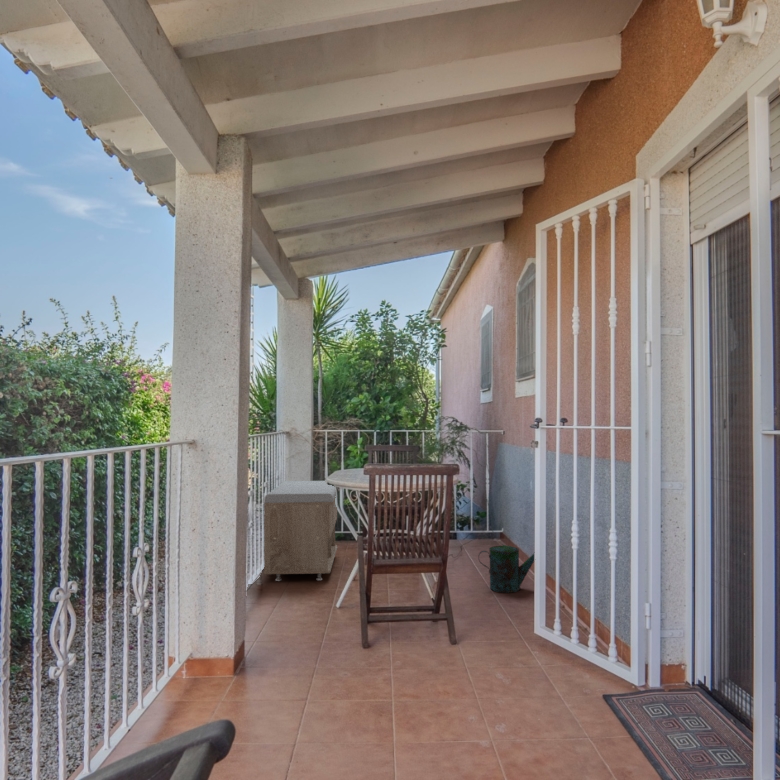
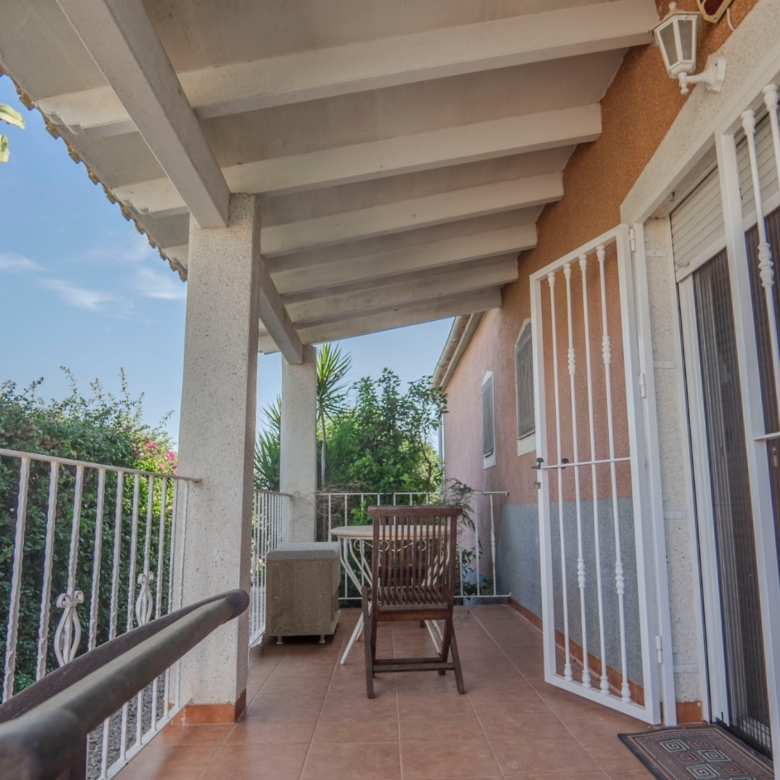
watering can: present [479,545,534,593] -> none [487,596,557,650]

